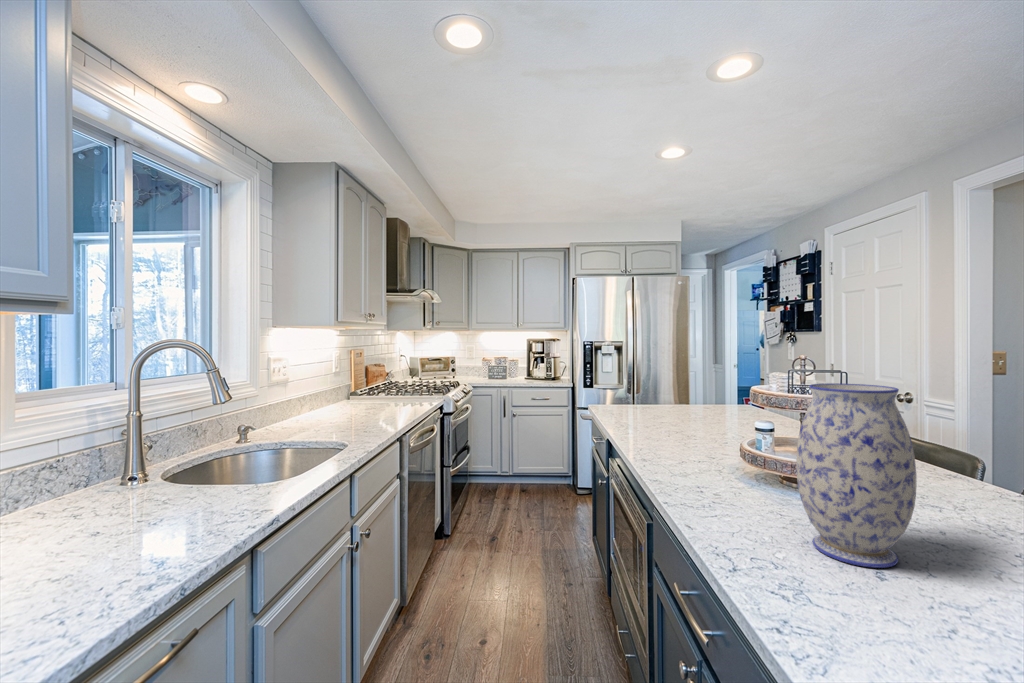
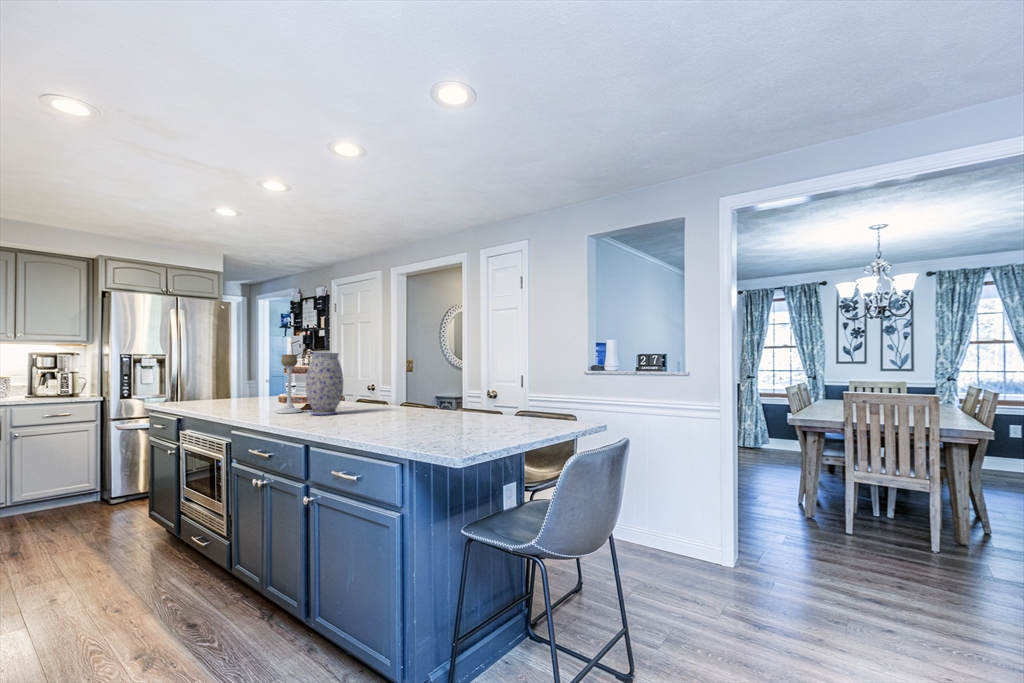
candle holder: none [728,374,786,511] -> present [276,354,302,413]

